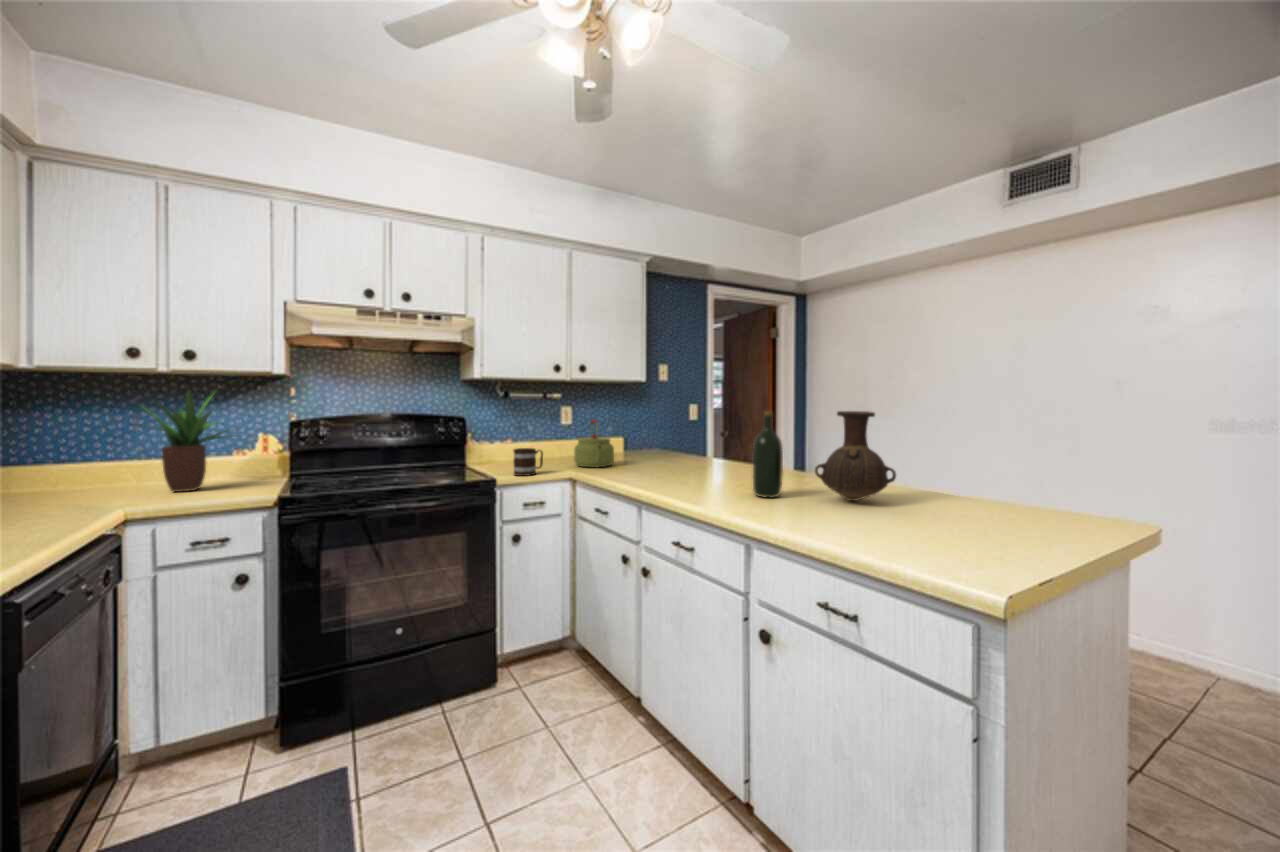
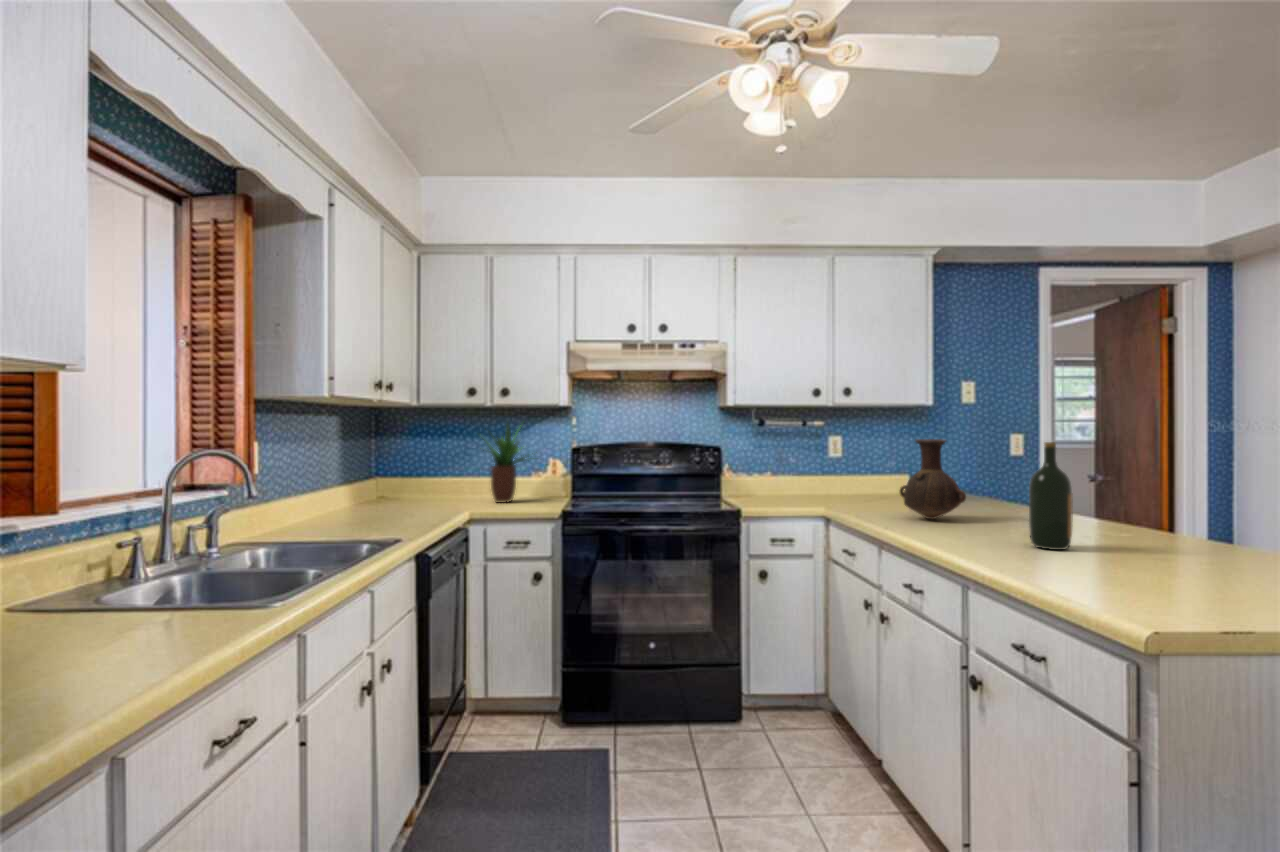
vase: present [815,411,896,501] -> present [900,439,966,519]
kettle: present [574,419,614,467] -> none [835,449,884,505]
mug: present [513,448,543,476] -> none [763,479,795,509]

